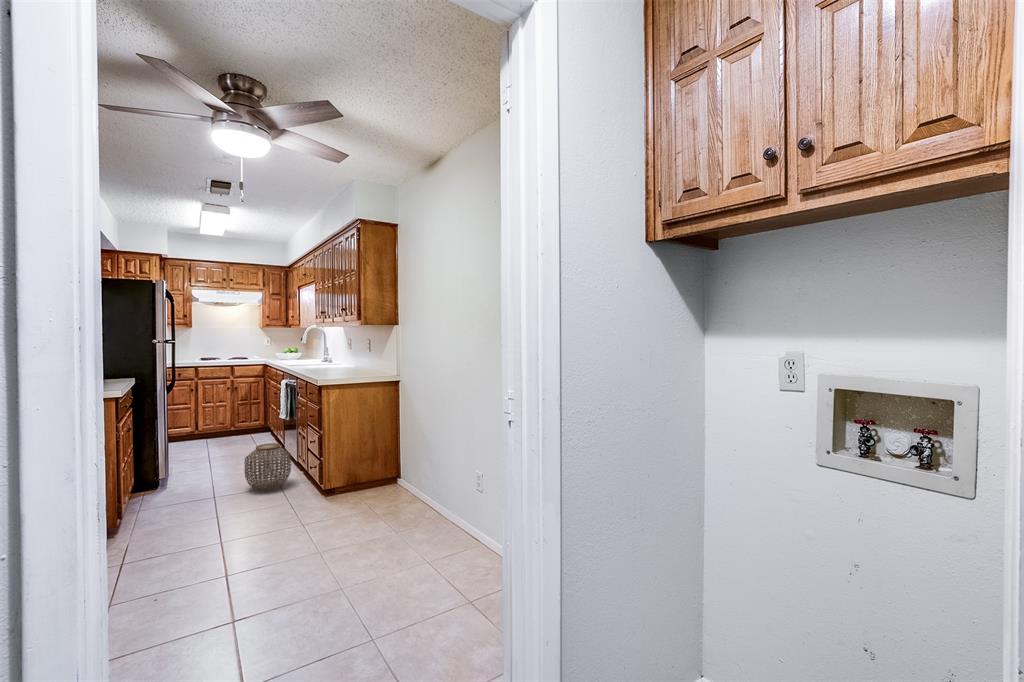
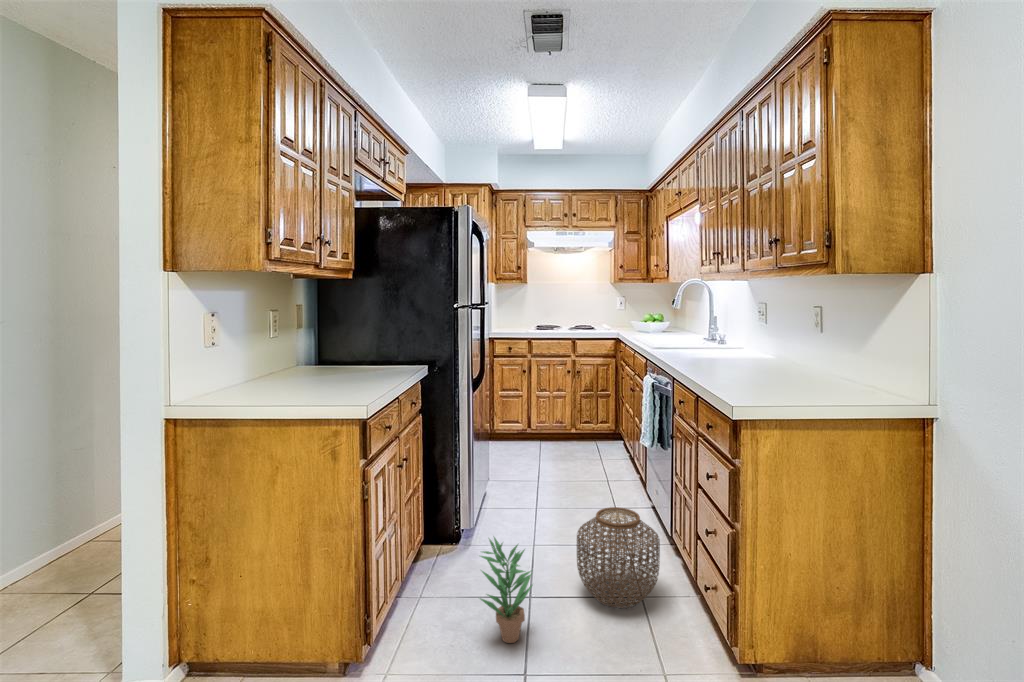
potted plant: none [188,458,222,513] -> present [480,537,533,643]

